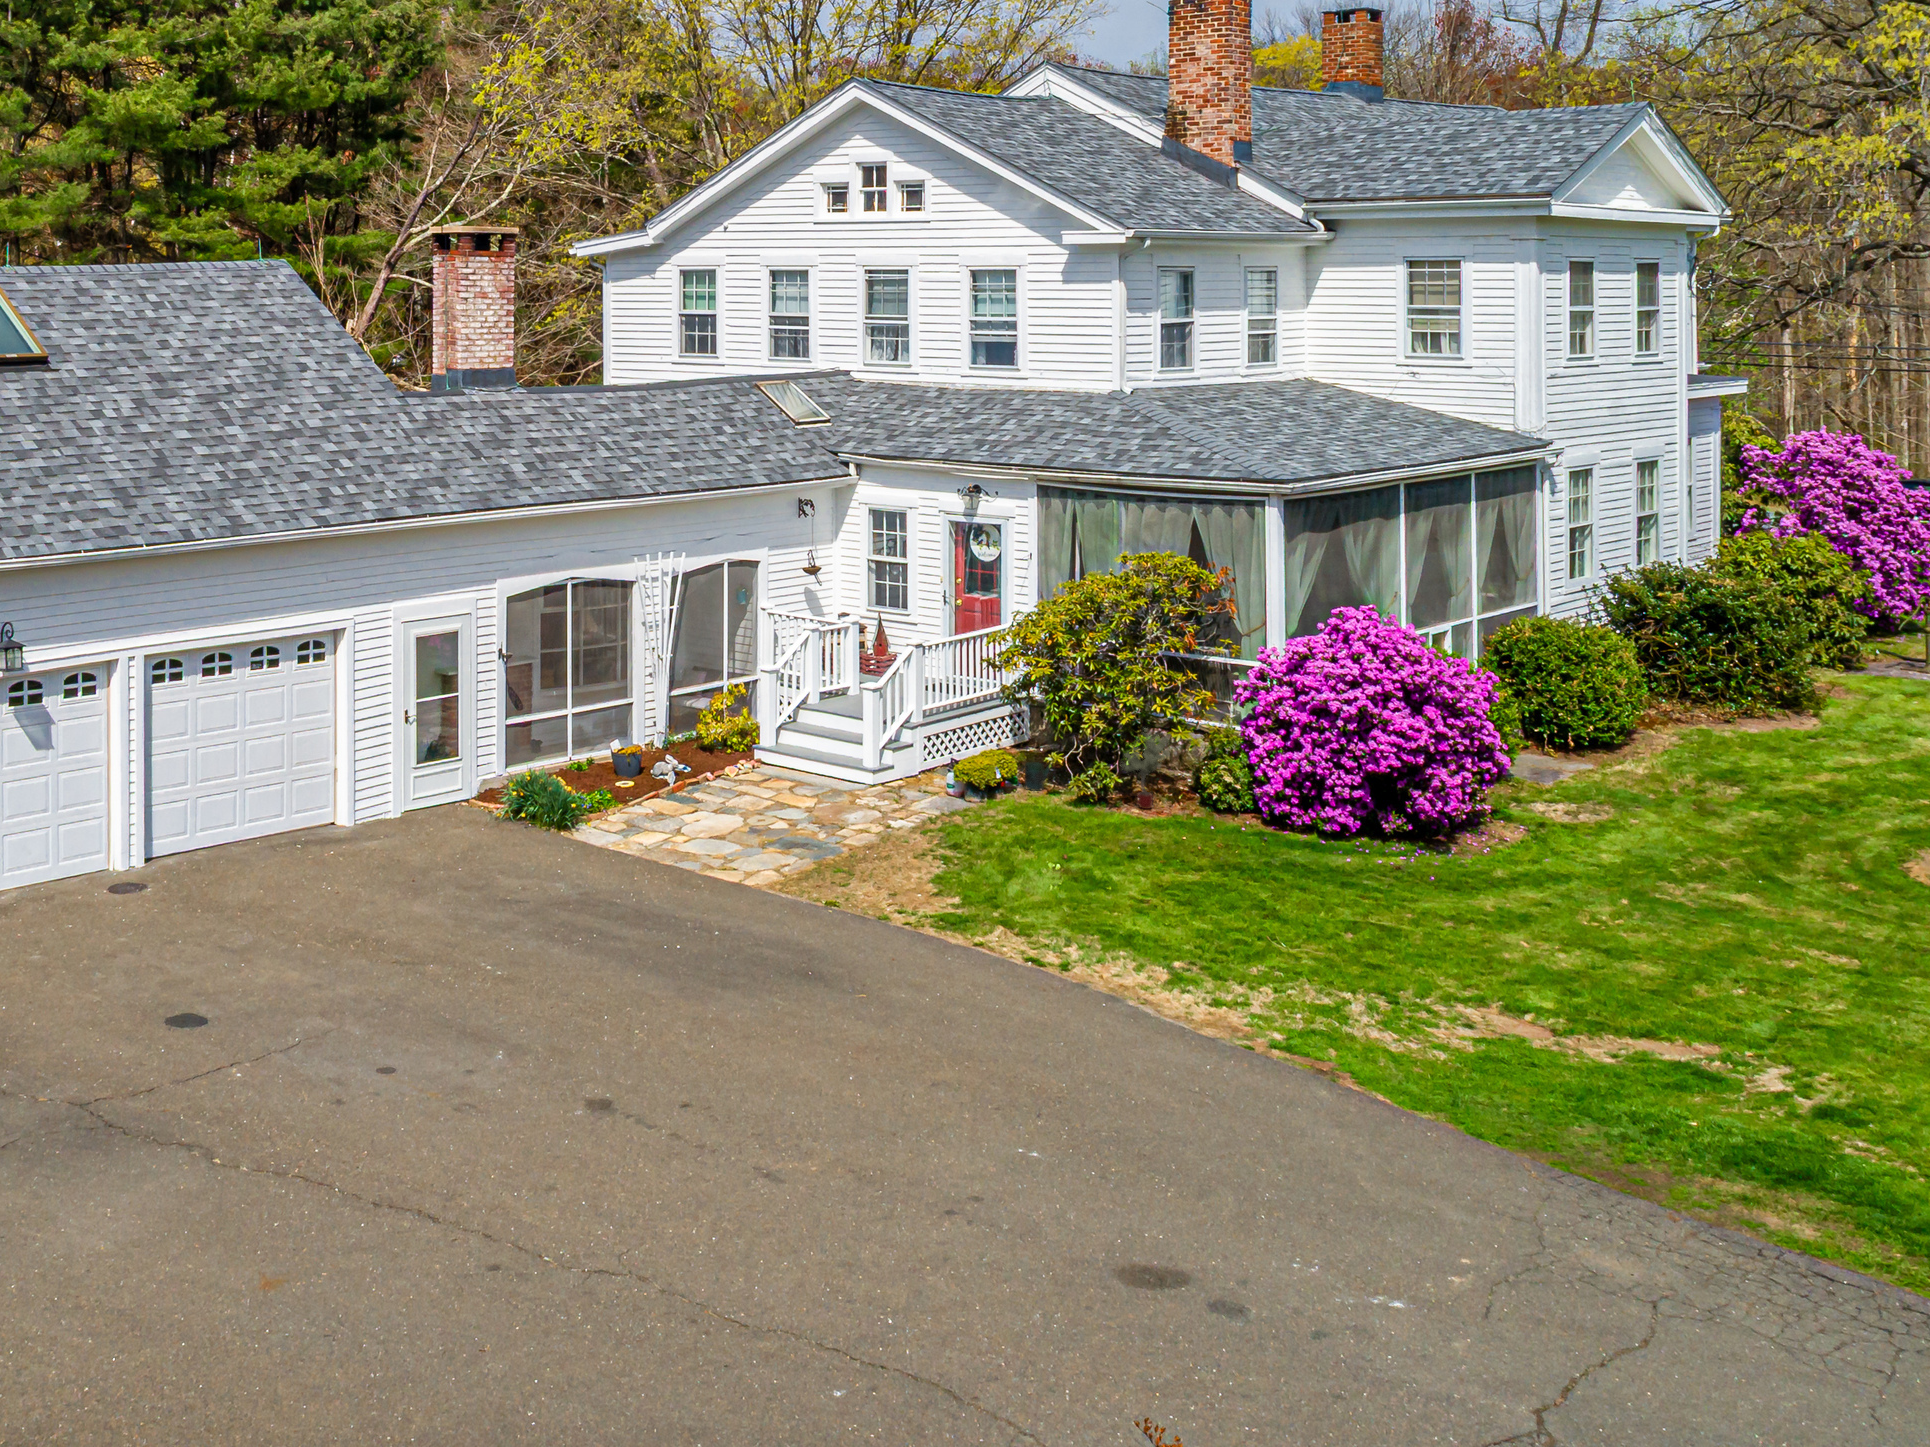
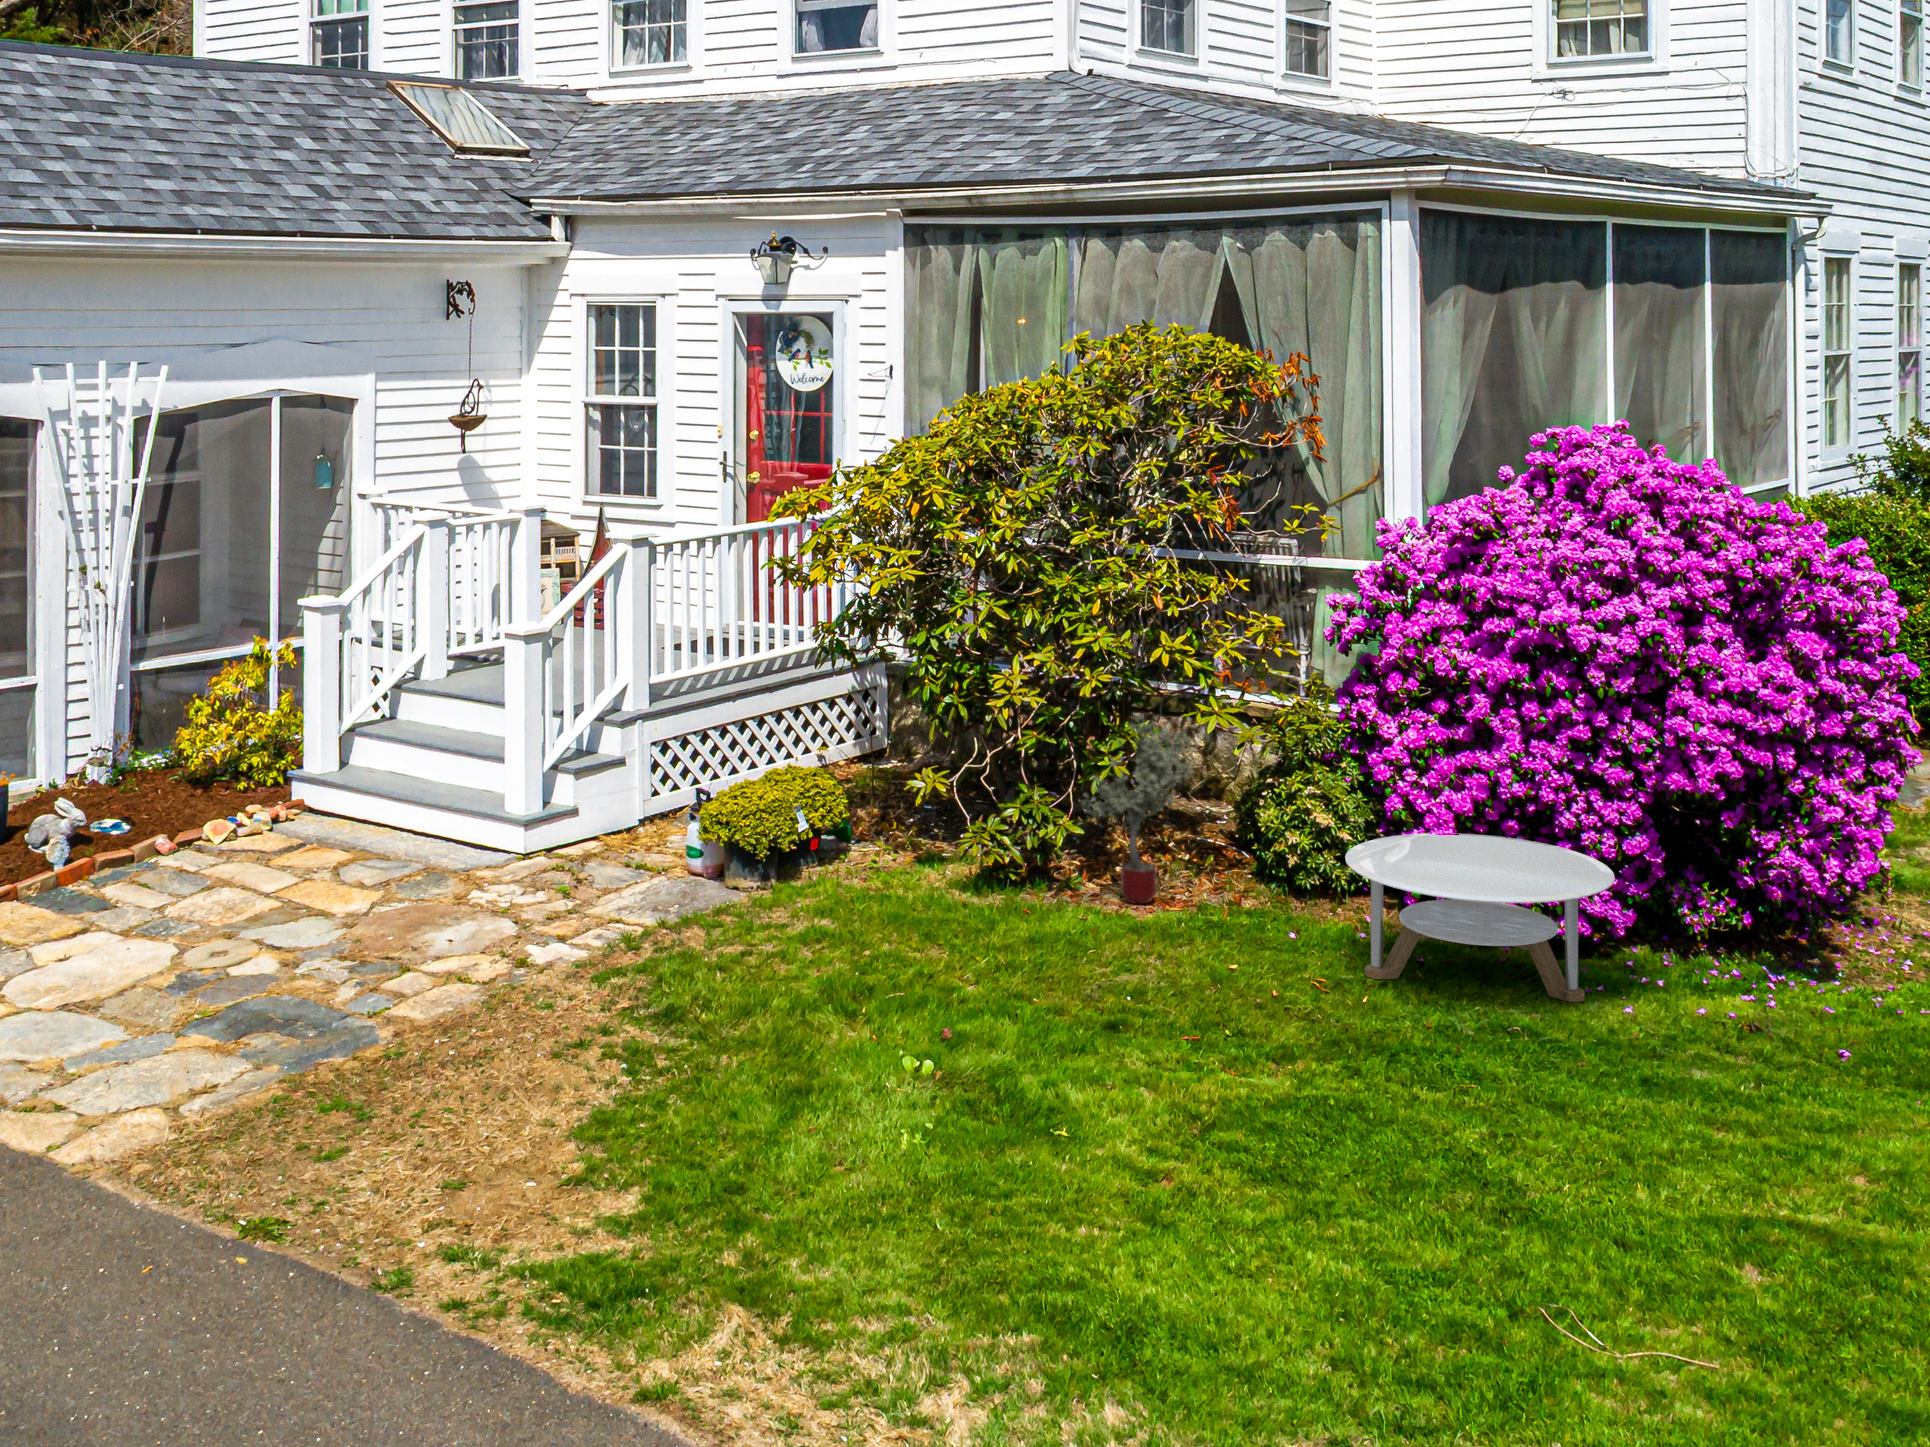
watering can: present [1024,759,1055,791] -> none [857,793,940,872]
round table: none [1230,785,1340,853] -> present [1345,833,1615,1002]

